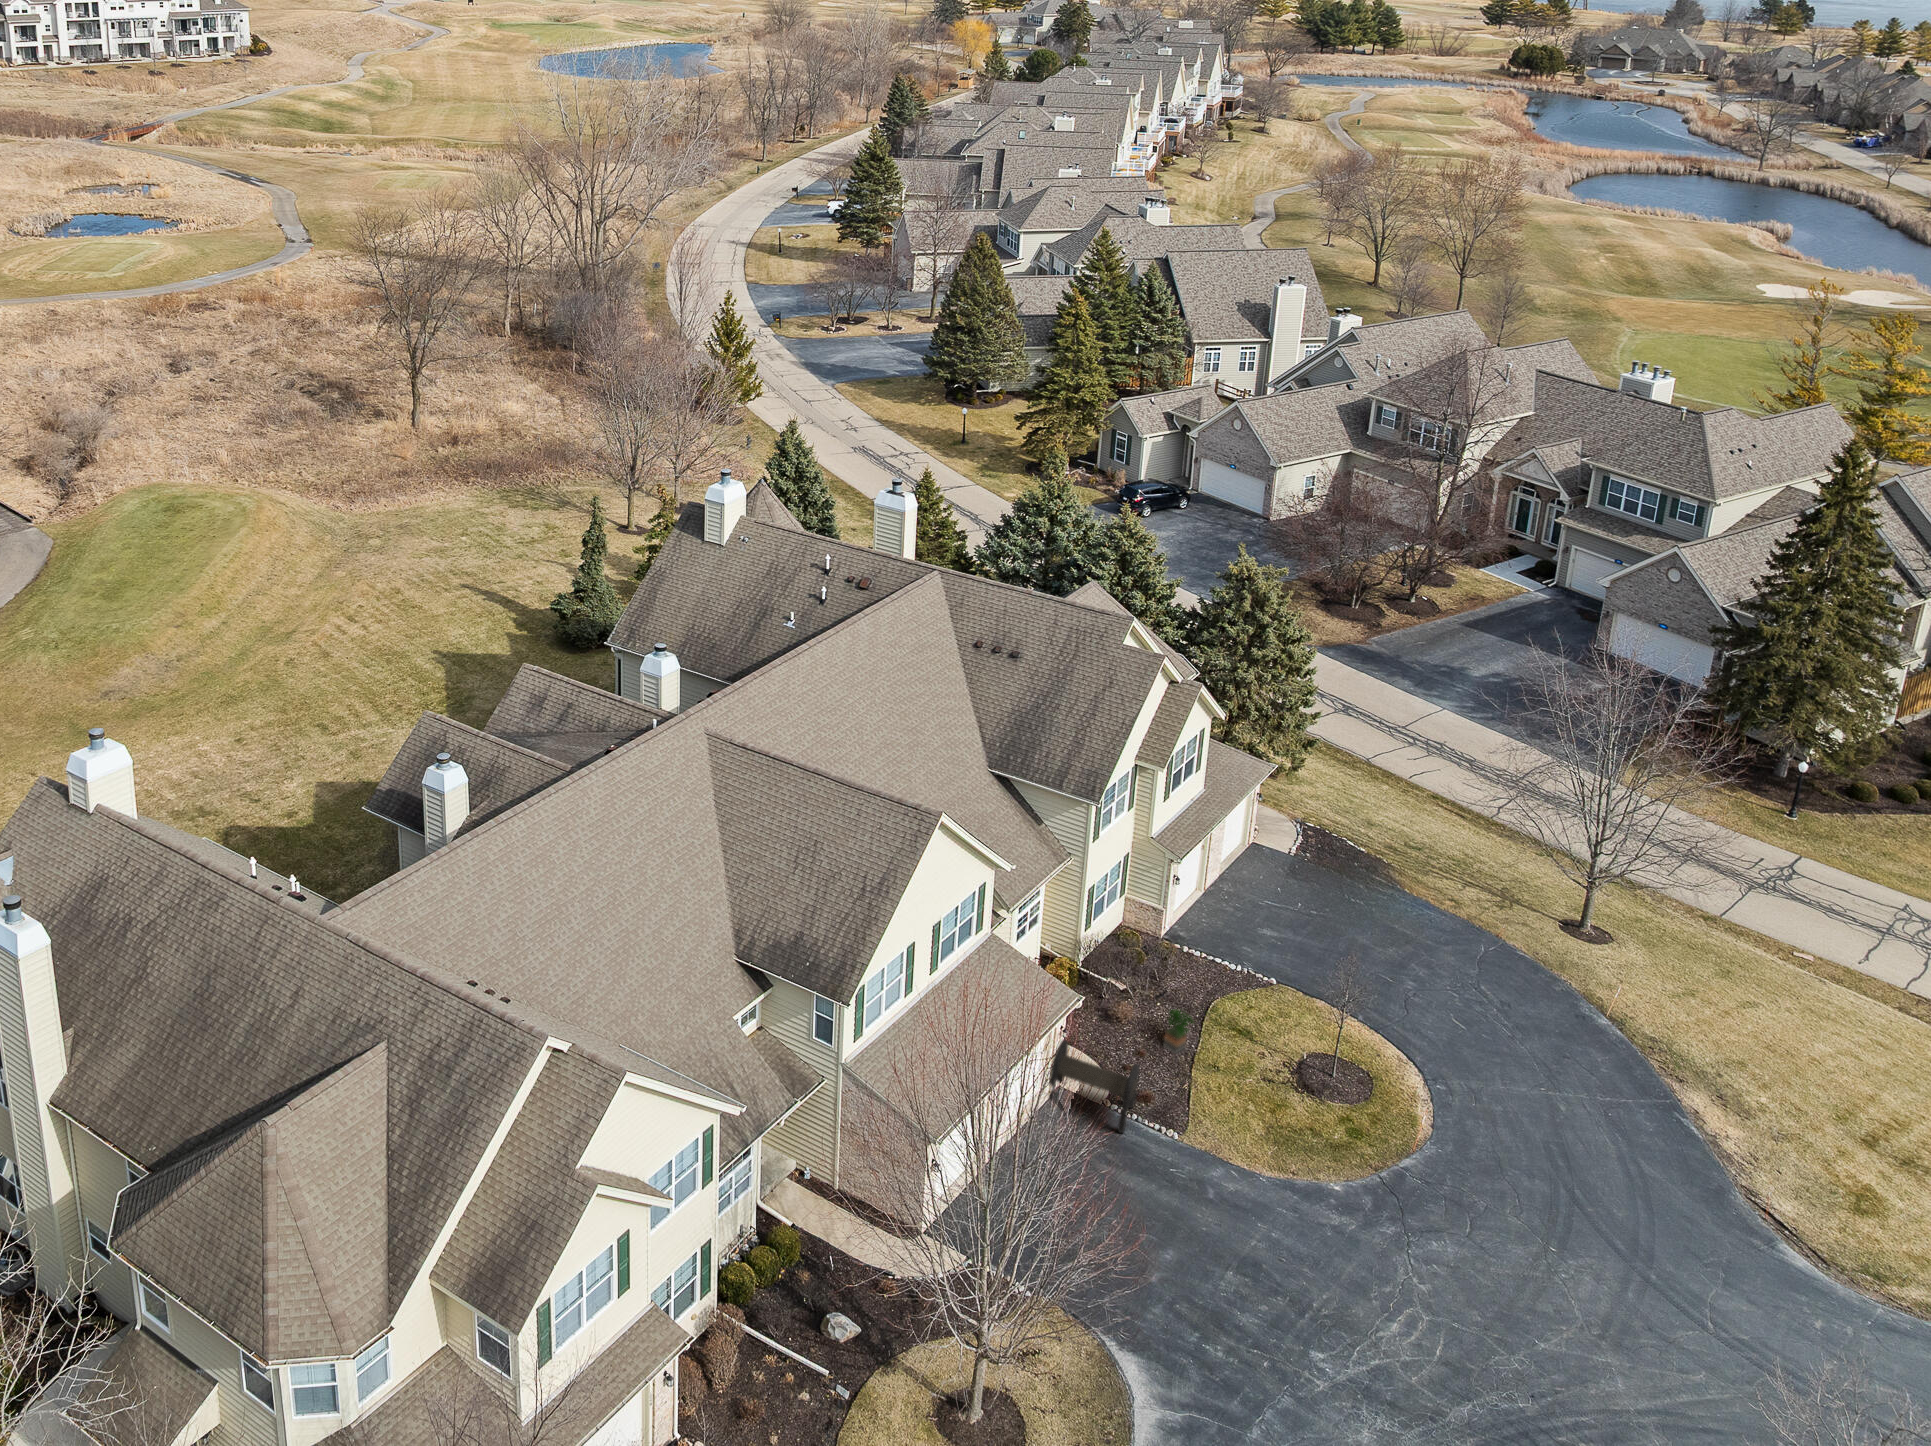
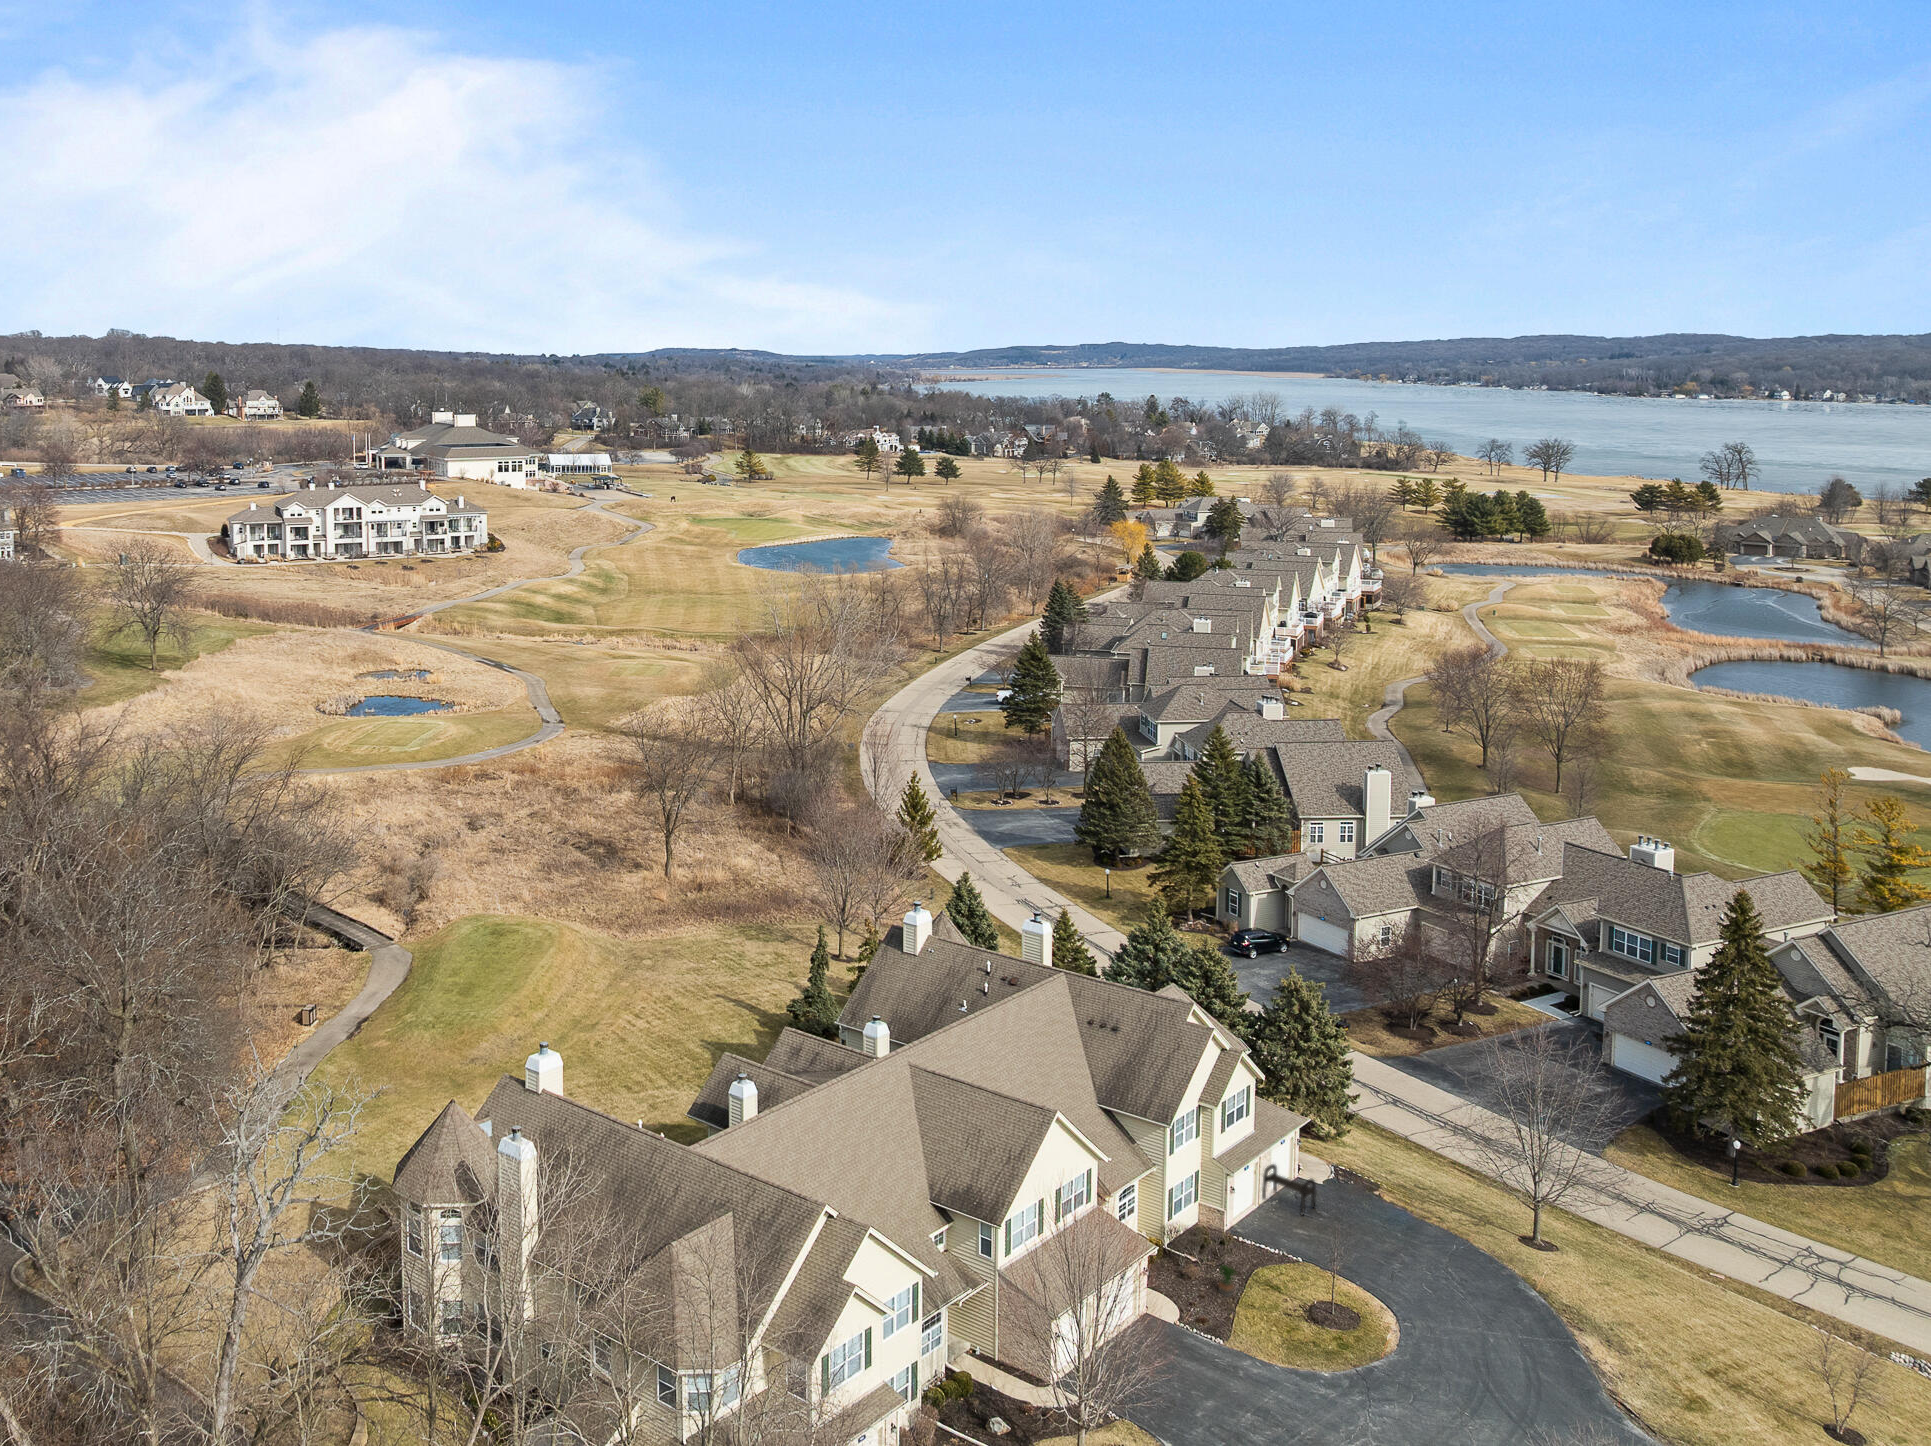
bench: present [1049,1040,1140,1133] -> present [1262,1164,1316,1216]

